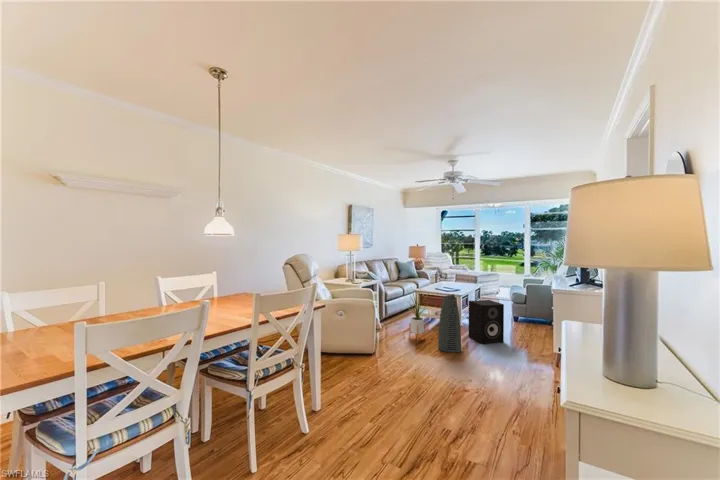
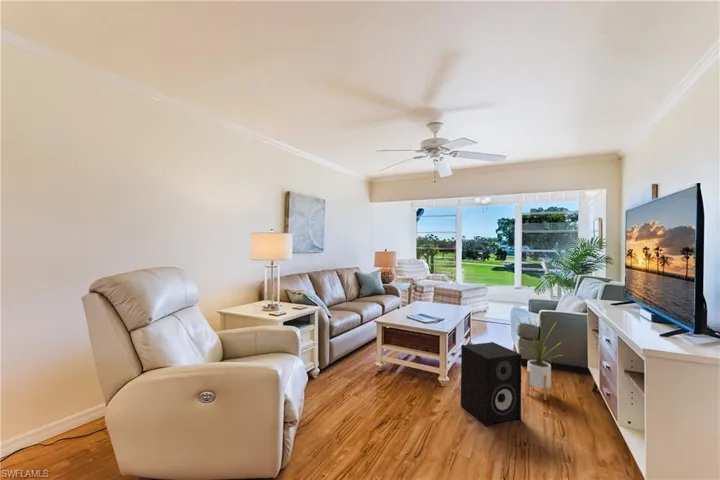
house plant: present [409,293,429,341] -> present [526,323,551,400]
air purifier: present [438,294,461,352] -> none [411,341,452,455]

